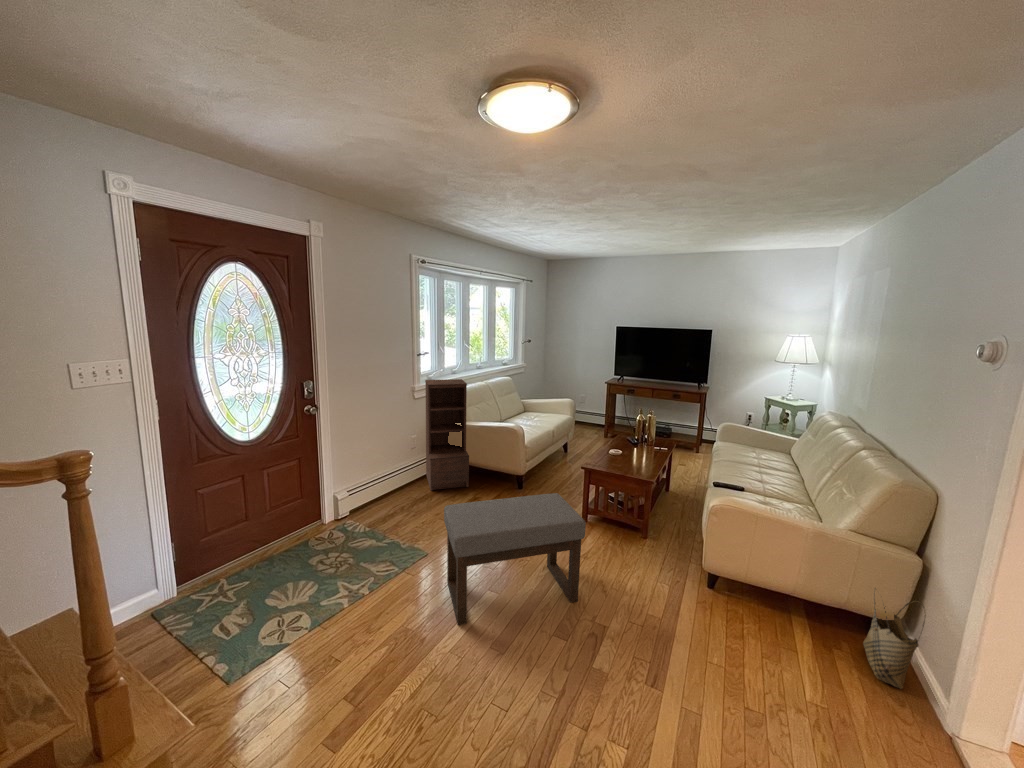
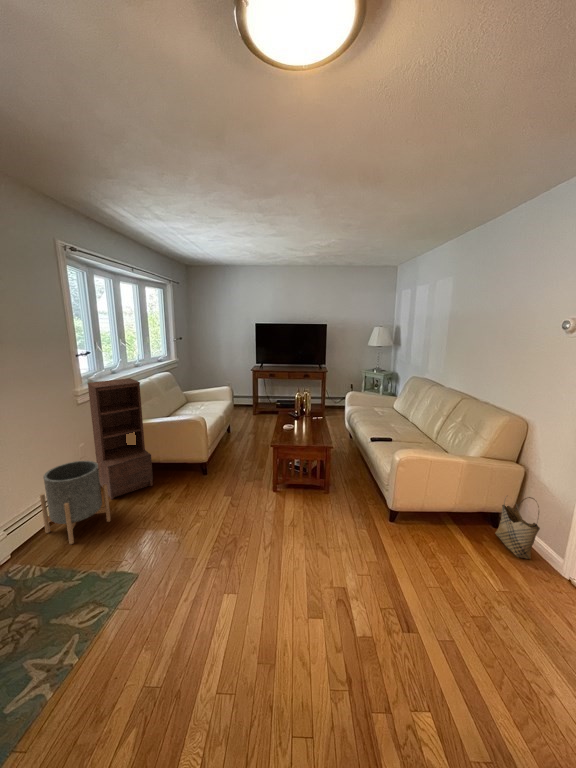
planter: none [375,448,424,517] -> present [40,461,110,544]
ottoman: present [444,493,586,625] -> none [168,478,315,653]

